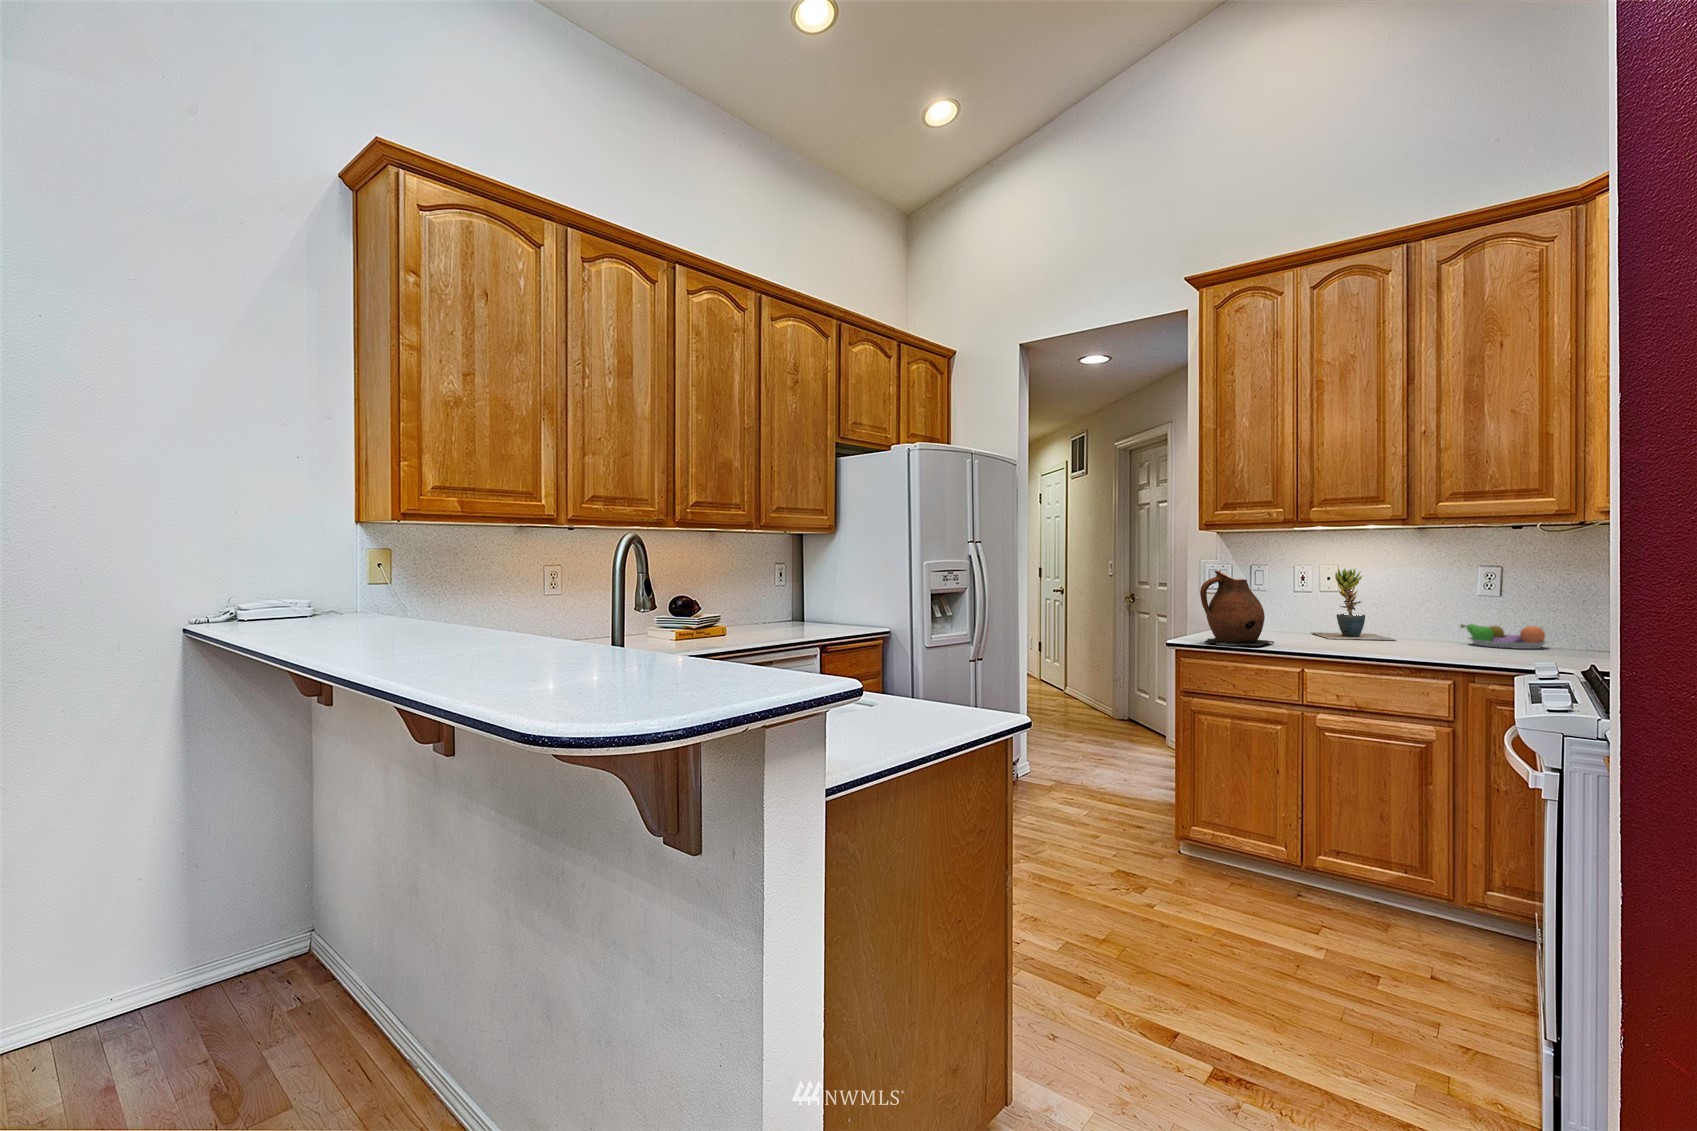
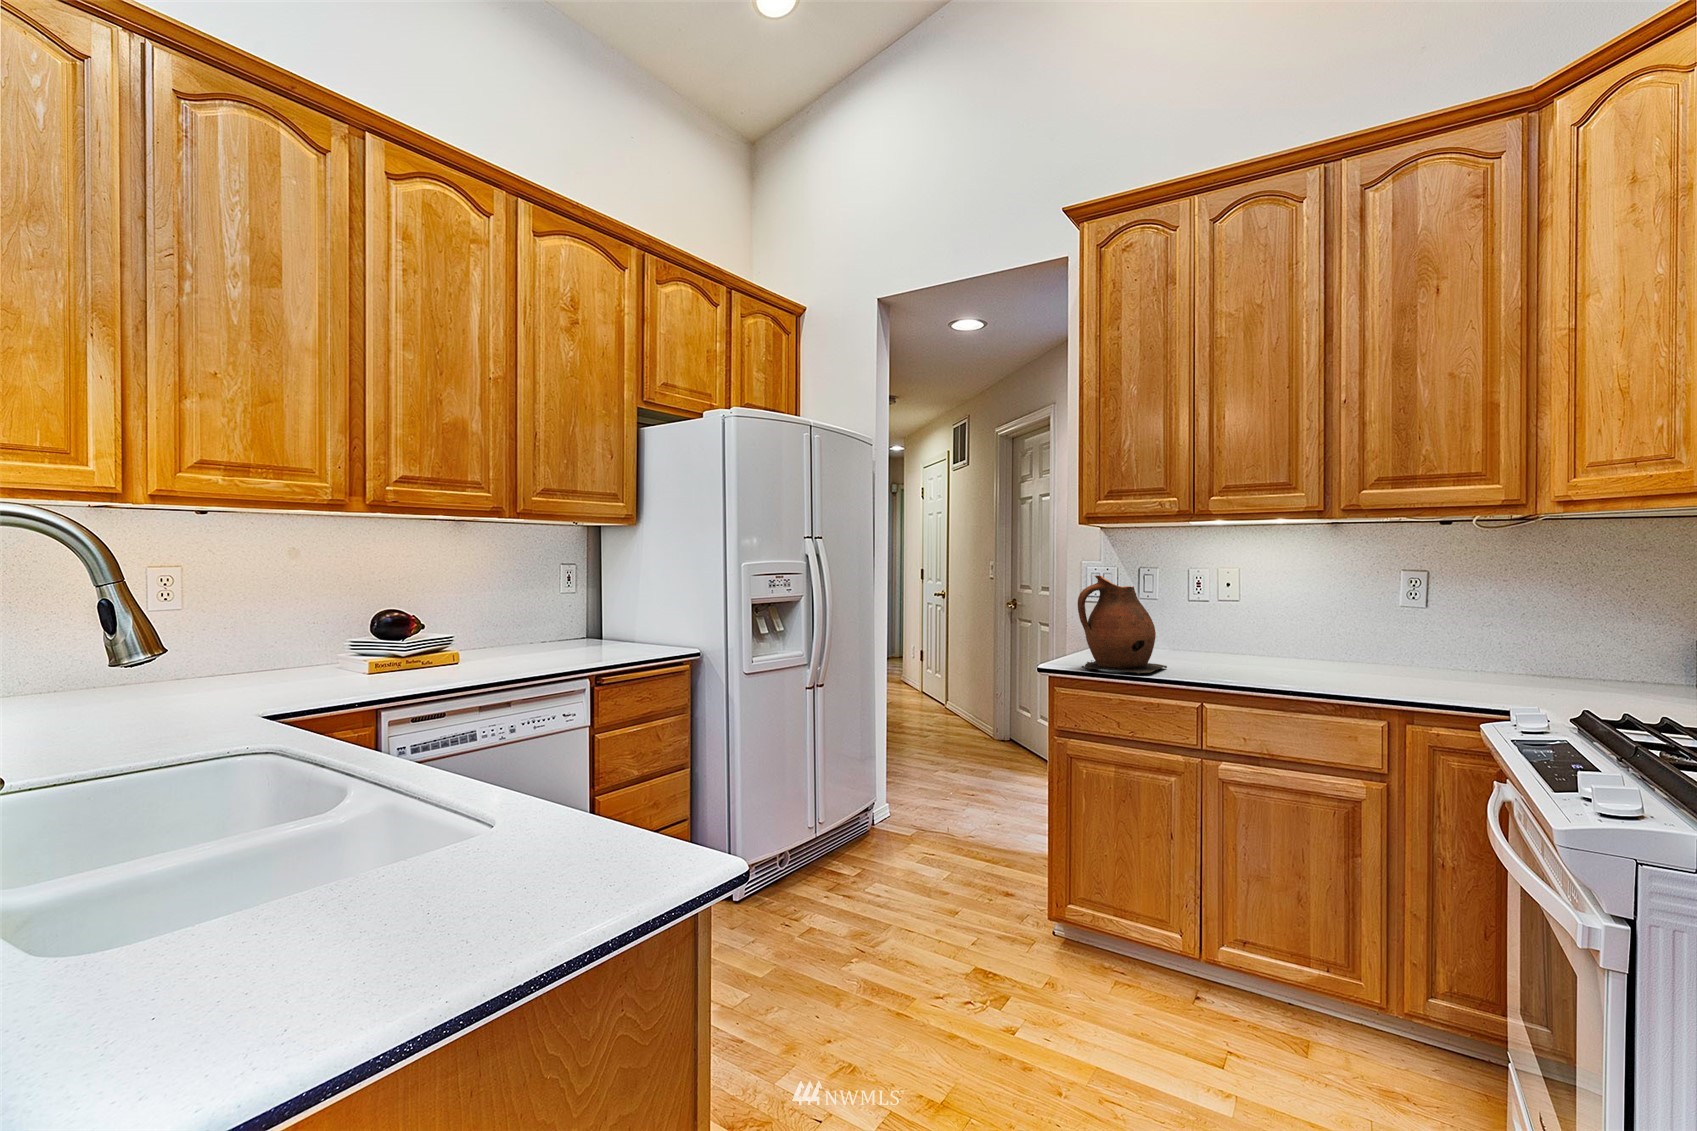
potted plant: present [1311,569,1395,640] -> none [1207,572,1309,662]
fruit bowl: present [1460,624,1548,649] -> none [1380,636,1484,673]

